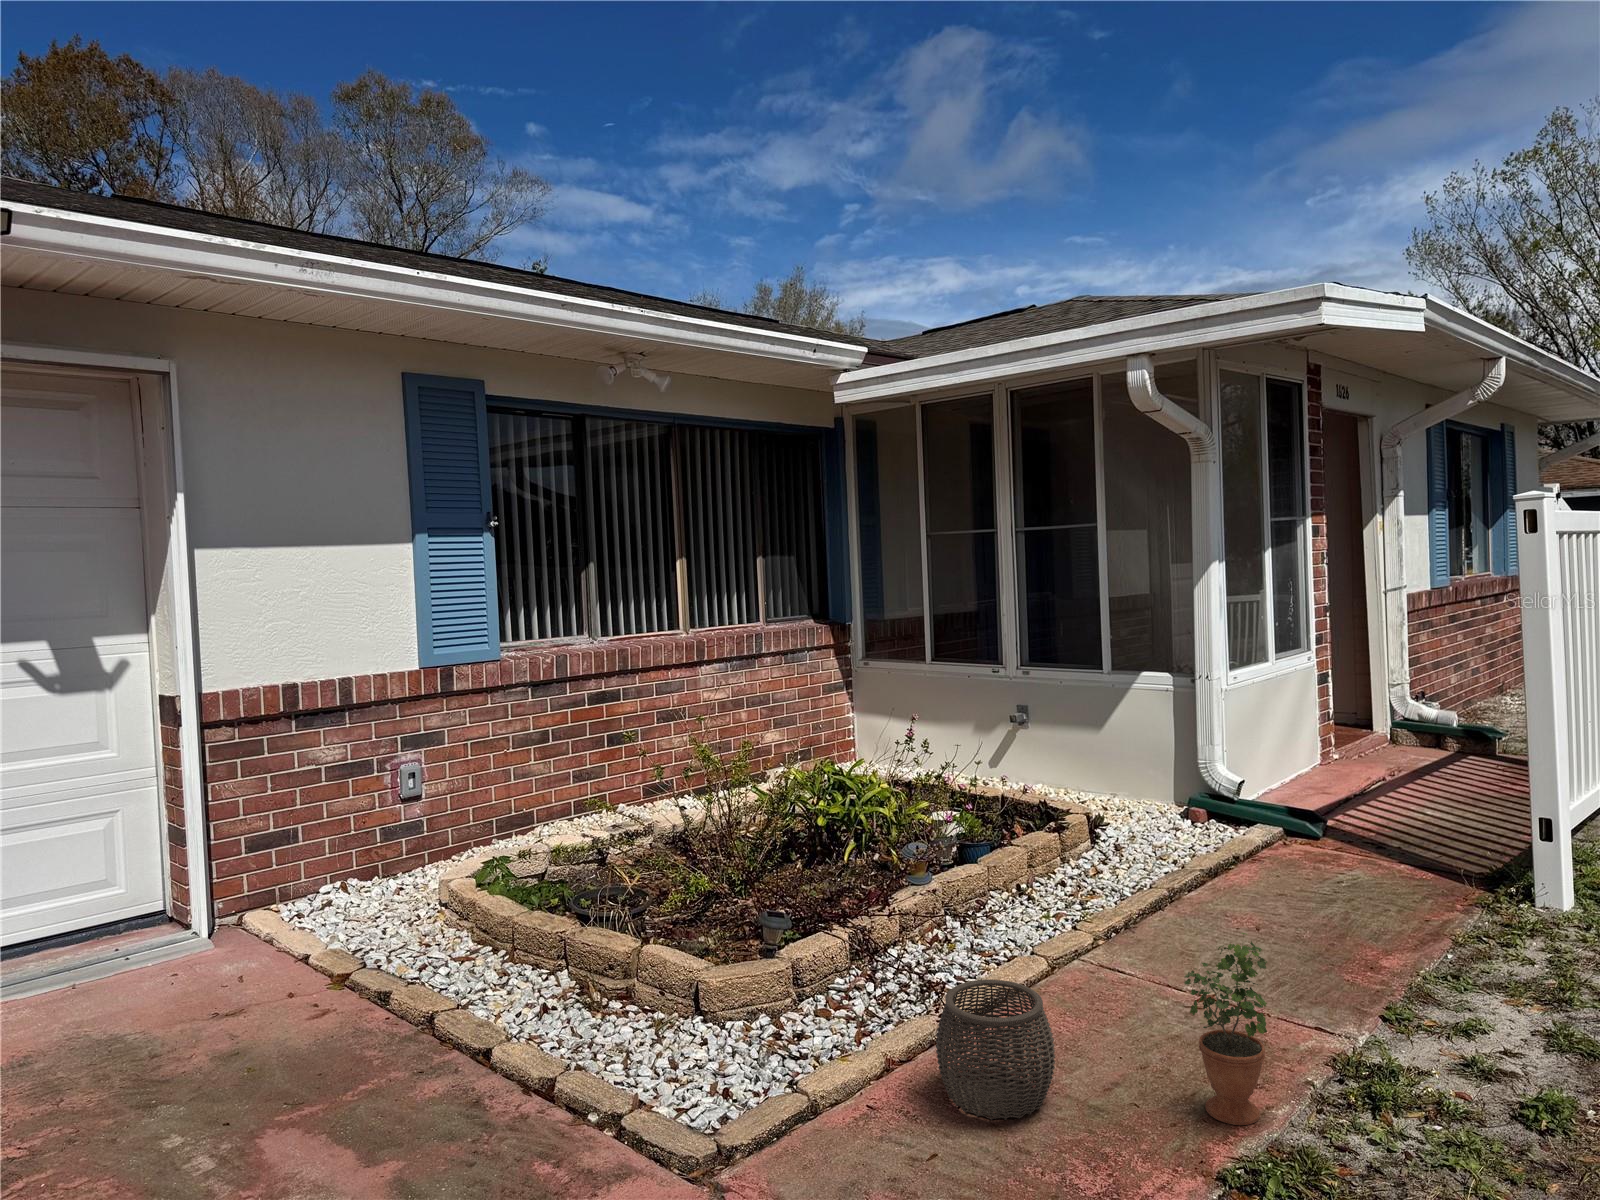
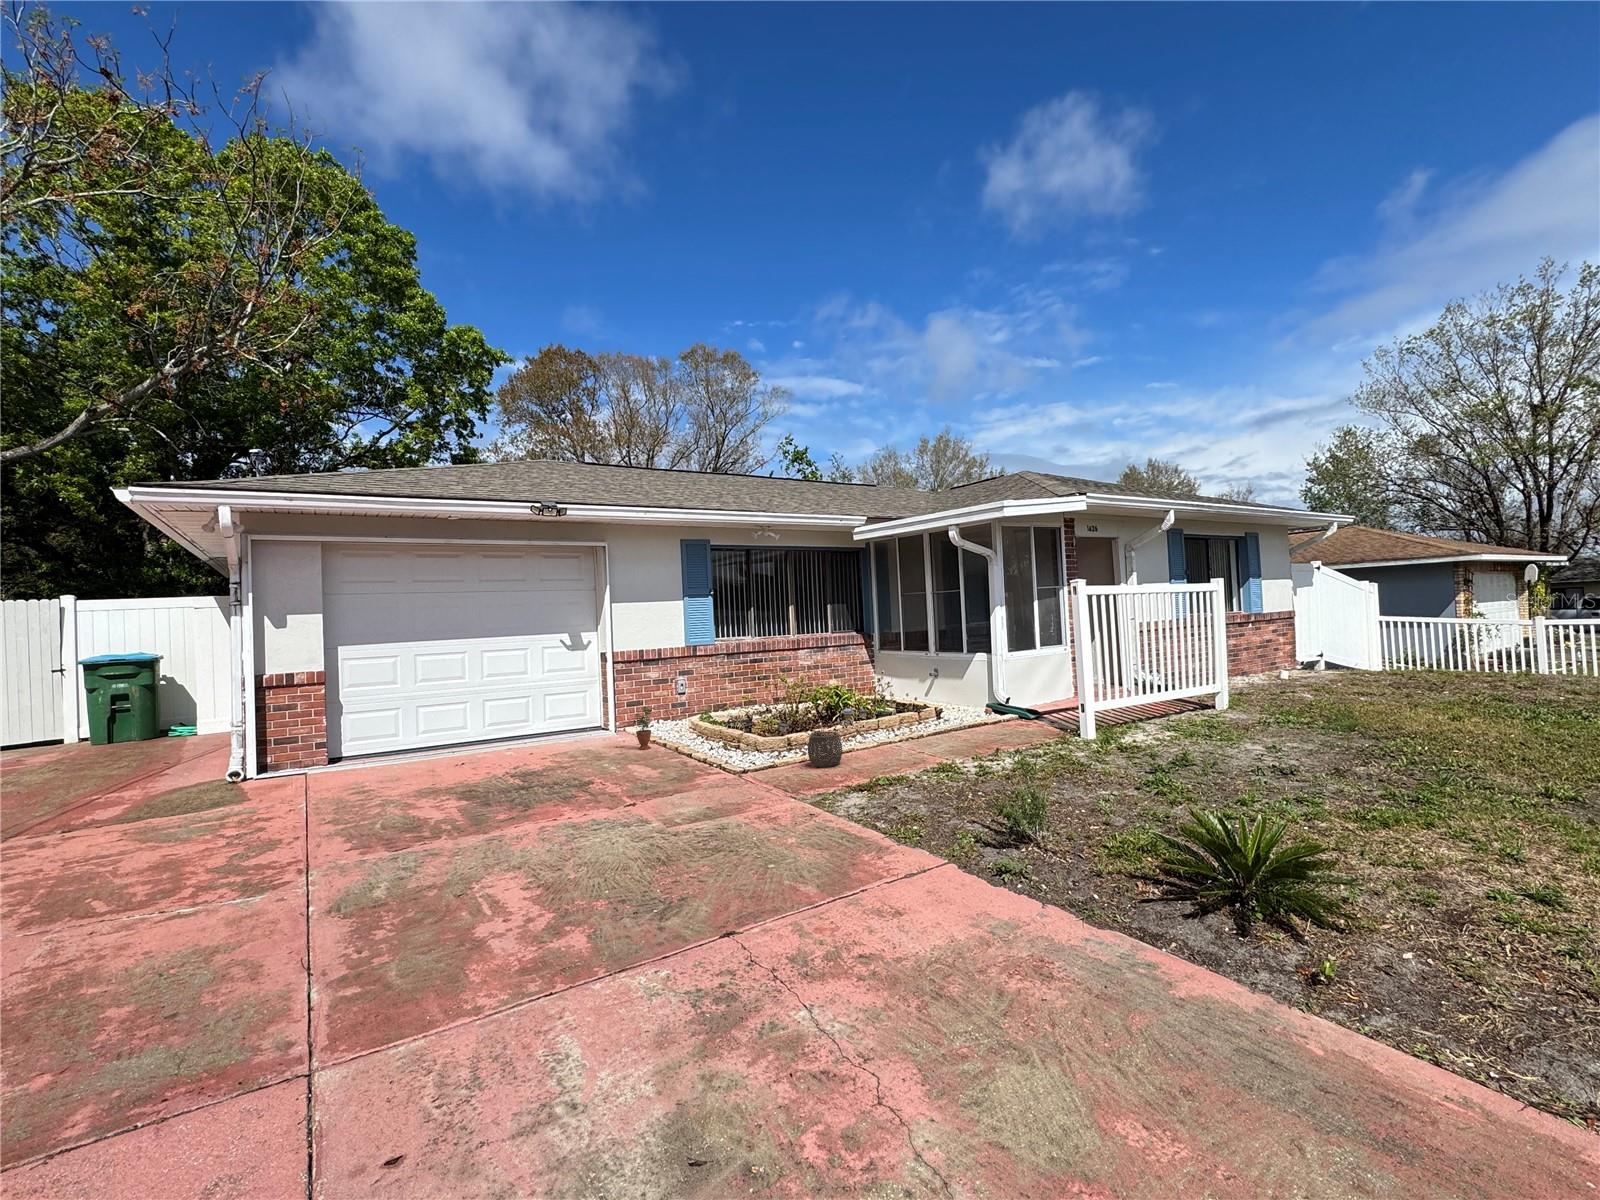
potted plant: present [1184,933,1267,1125] -> present [634,706,654,750]

